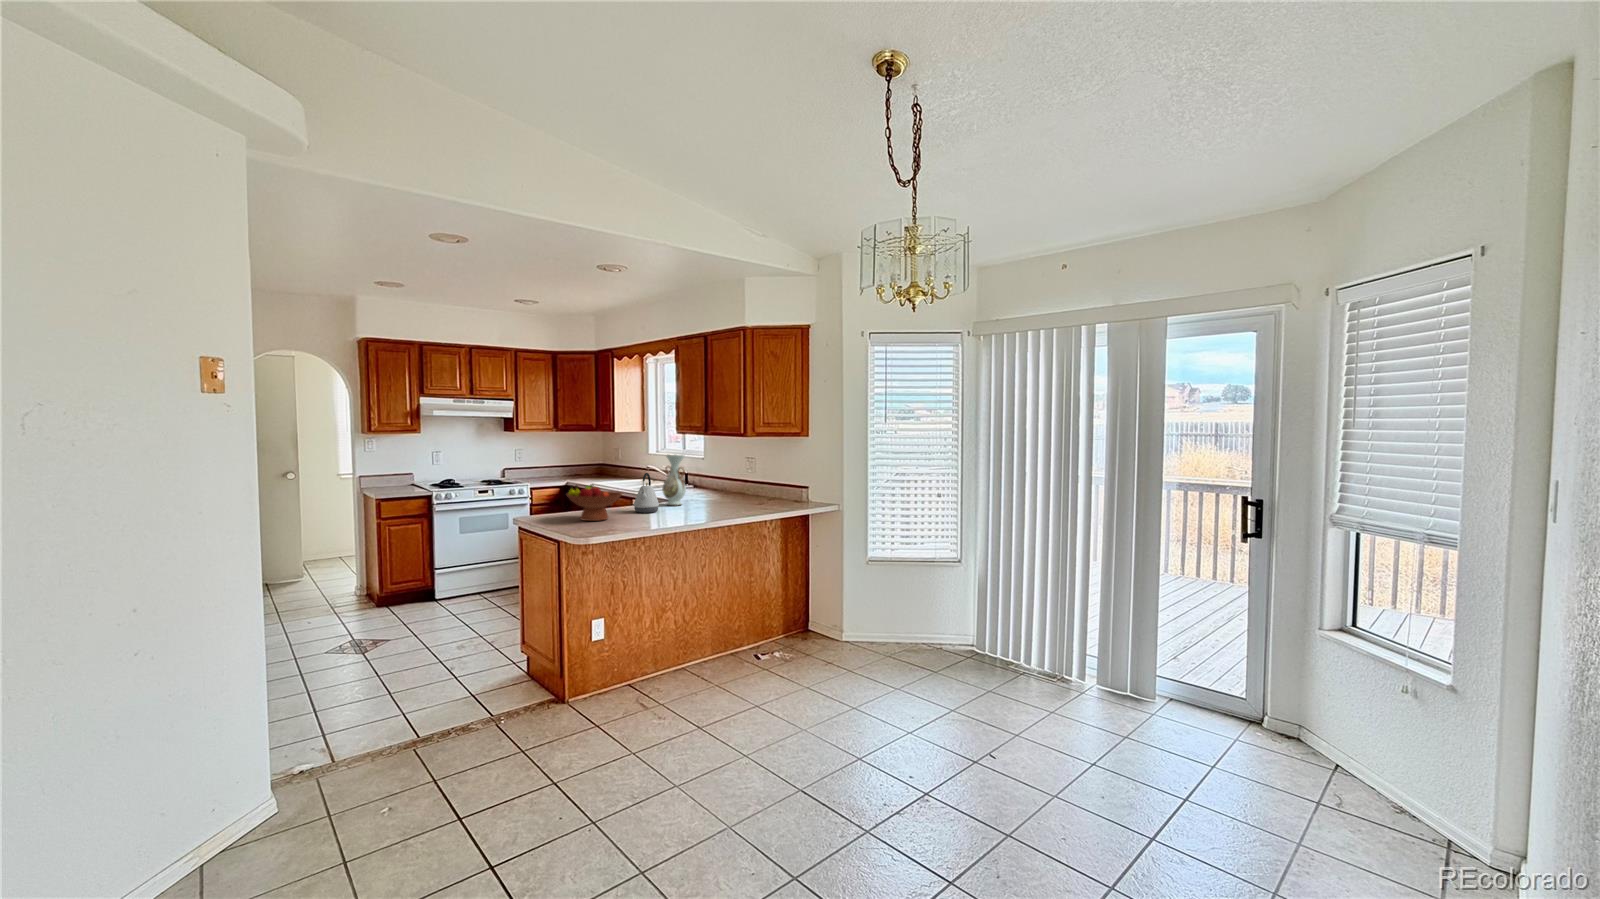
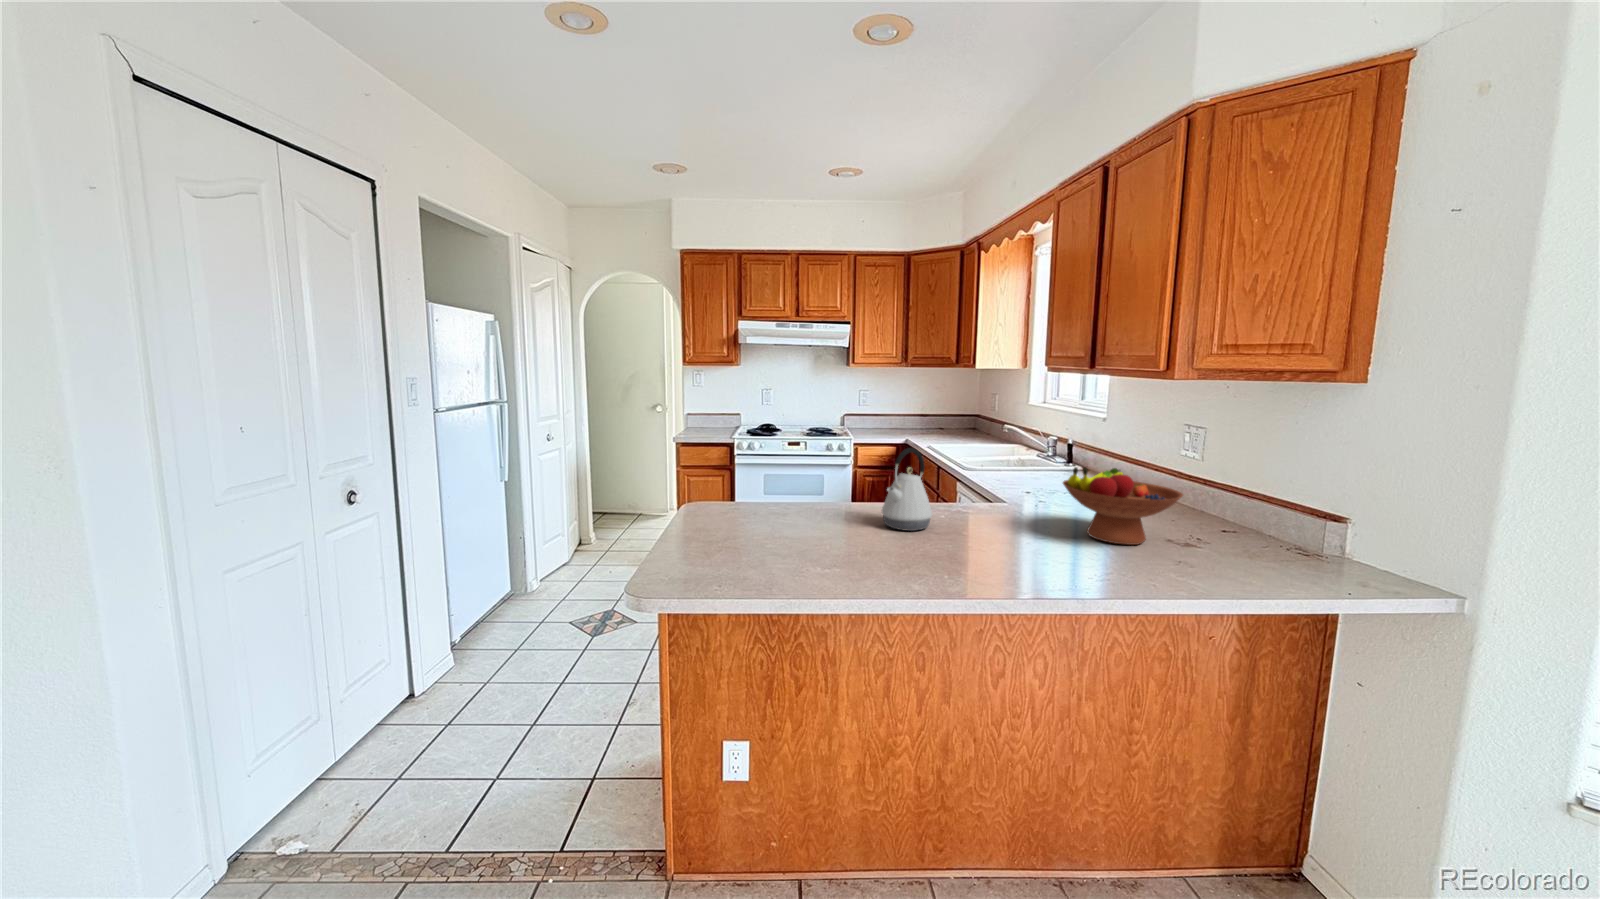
vase: present [662,455,686,505] -> none [964,411,1016,517]
fruit bowl: present [567,485,622,521] -> present [1063,467,1183,545]

